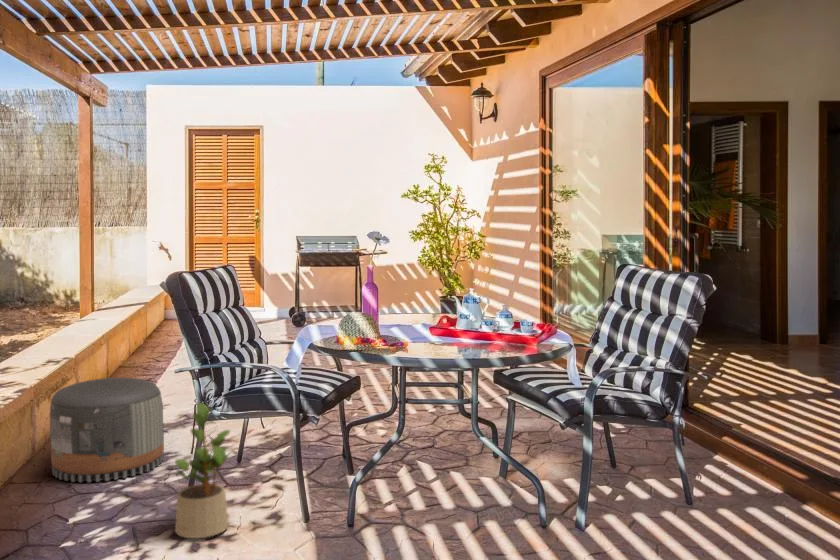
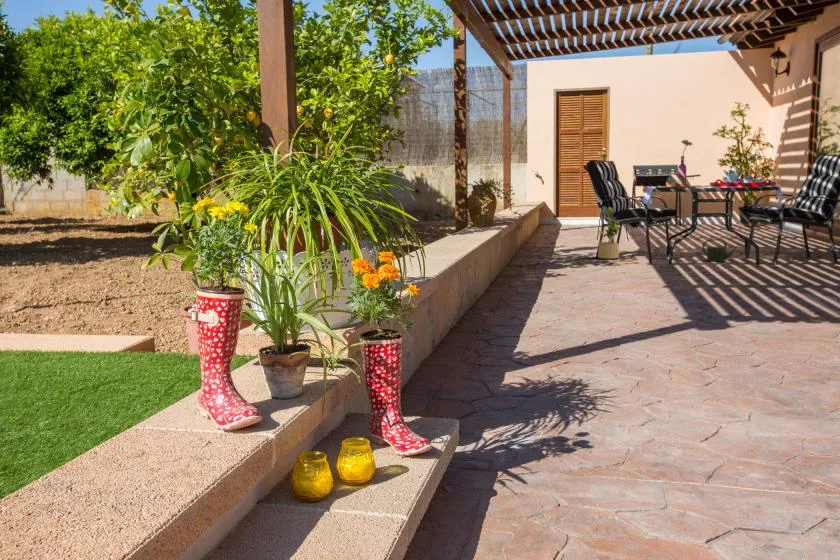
pouf: present [50,378,164,482] -> none [534,213,581,252]
watering can: none [423,470,508,528] -> present [702,239,739,262]

